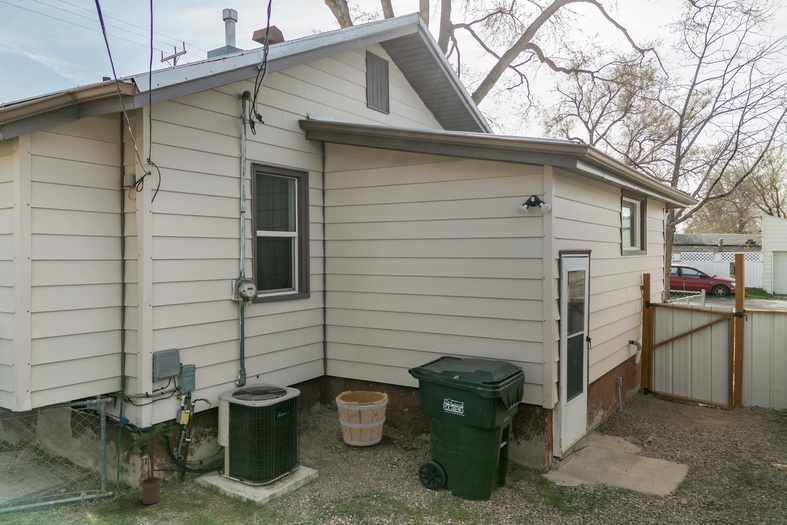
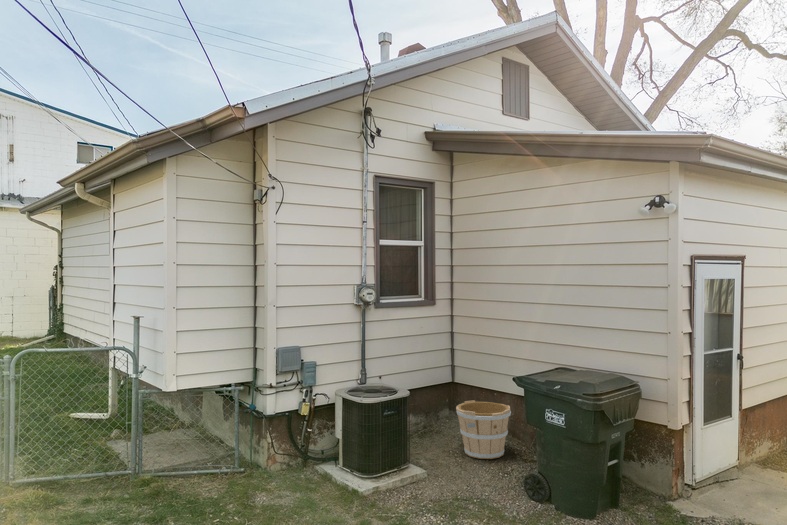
potted plant: present [125,422,178,504] -> none [248,412,296,485]

